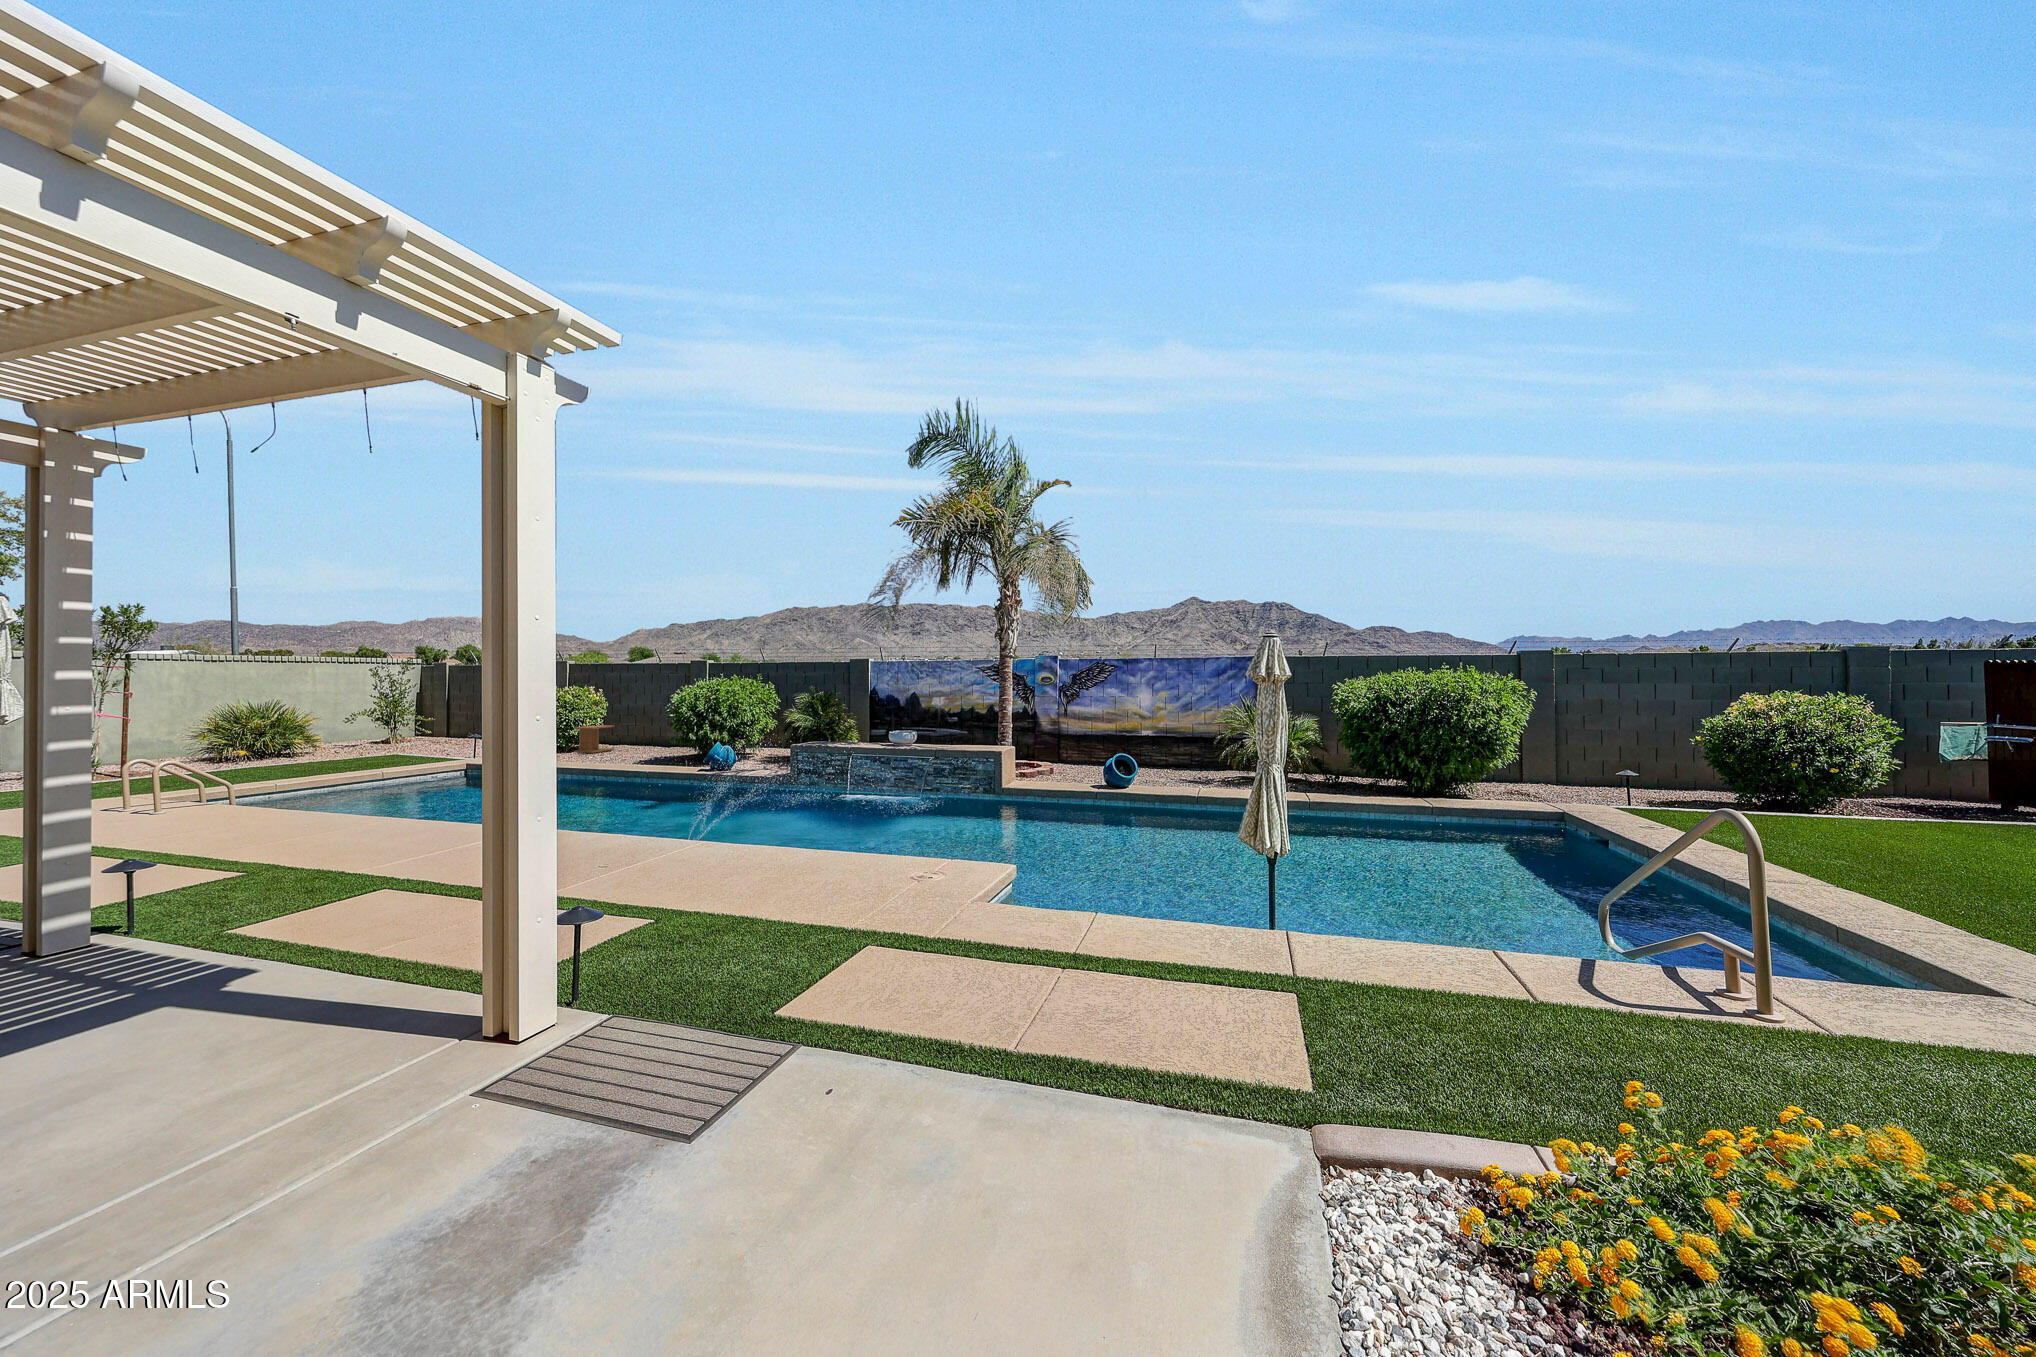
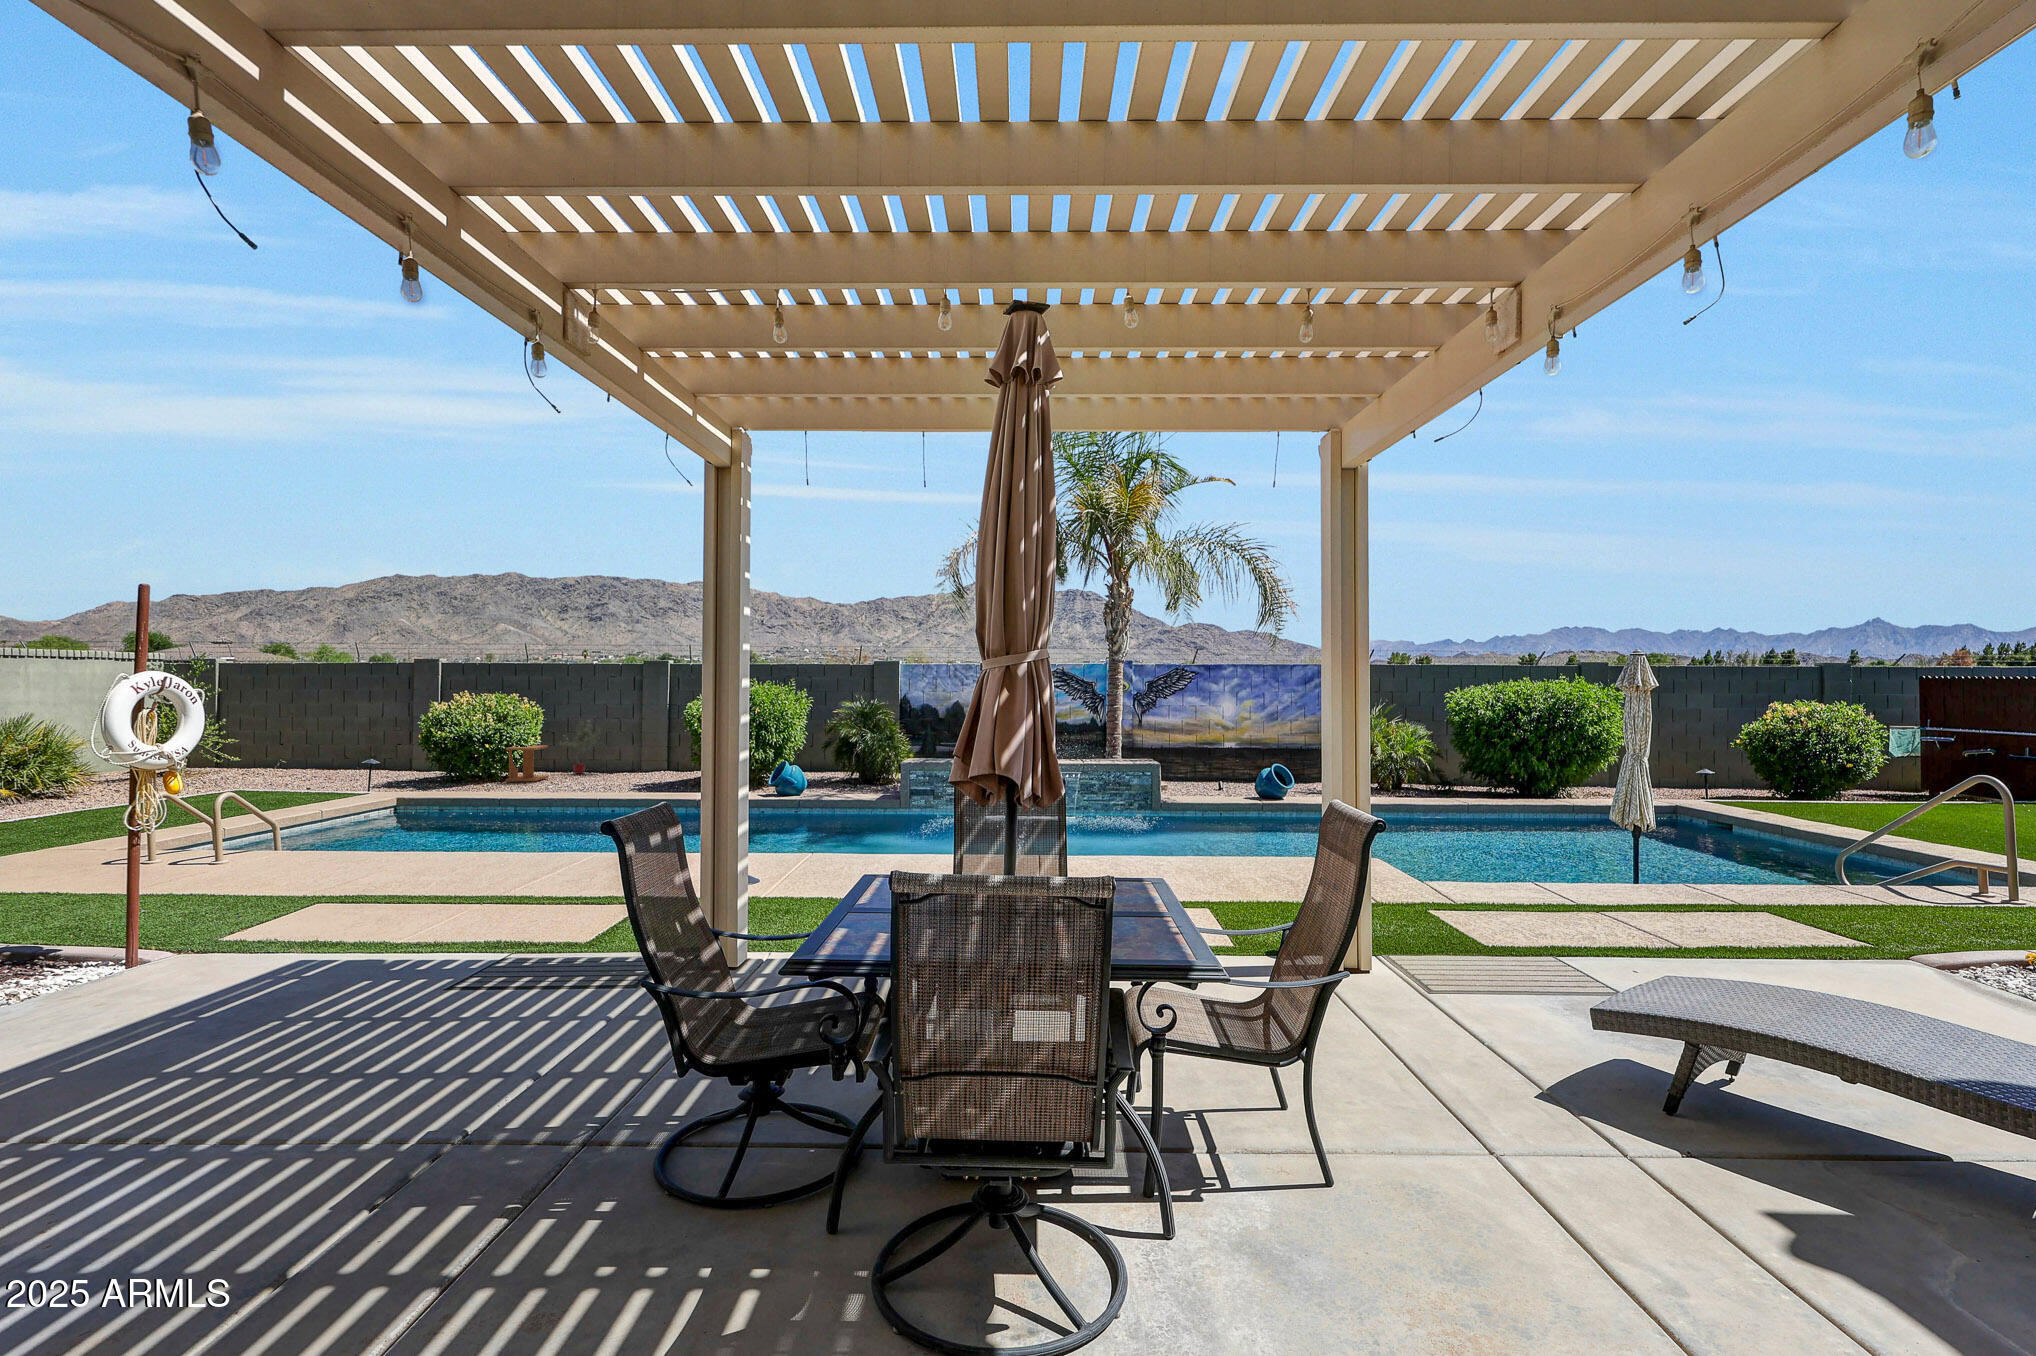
potted tree: none [638,706,666,747] -> present [559,720,600,774]

